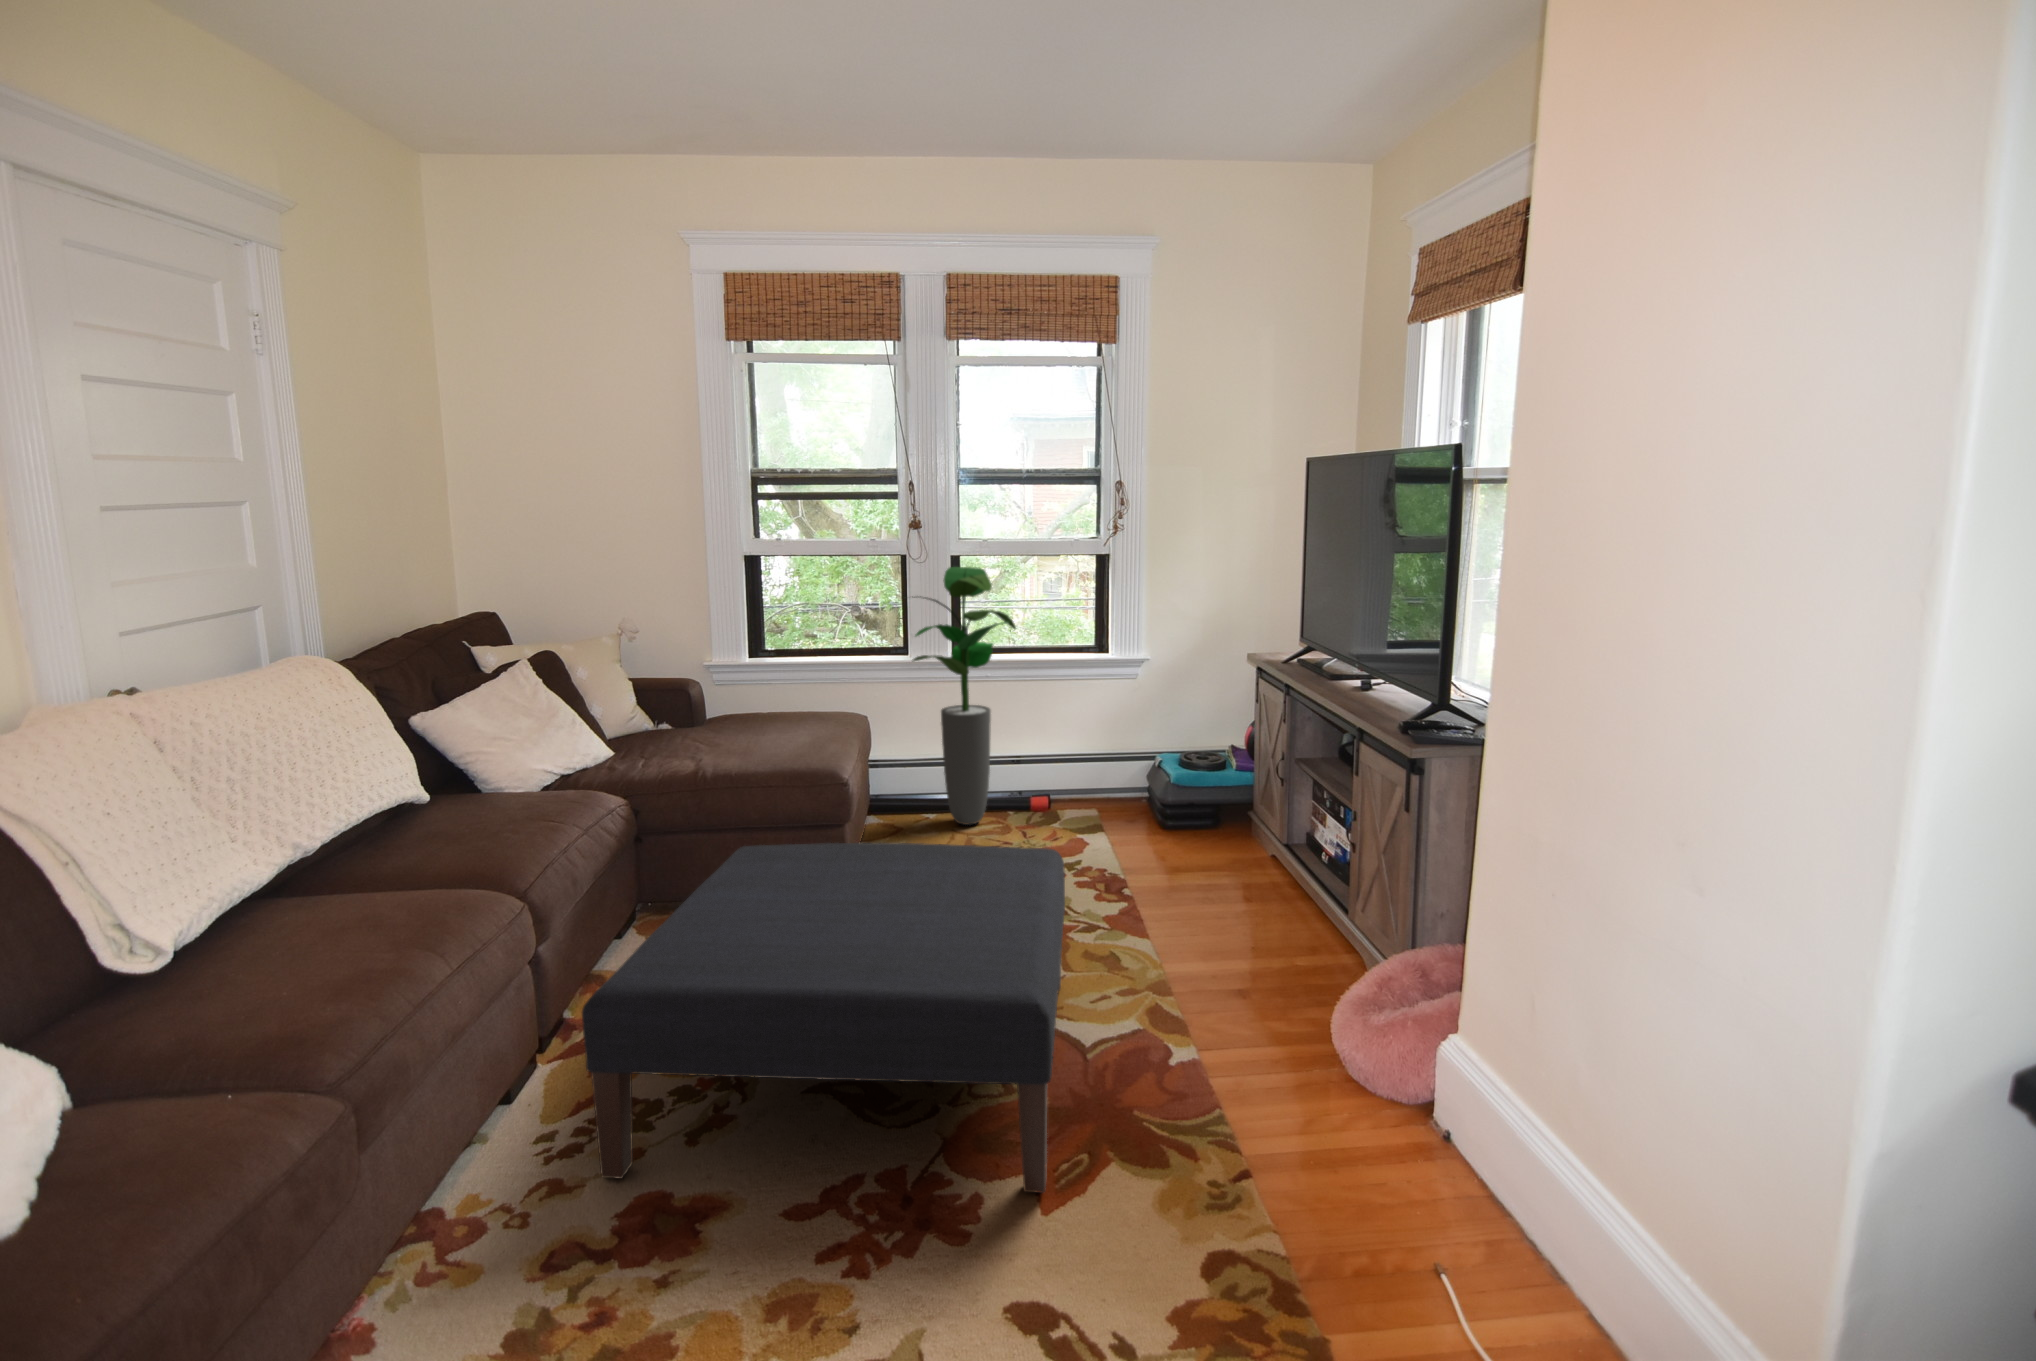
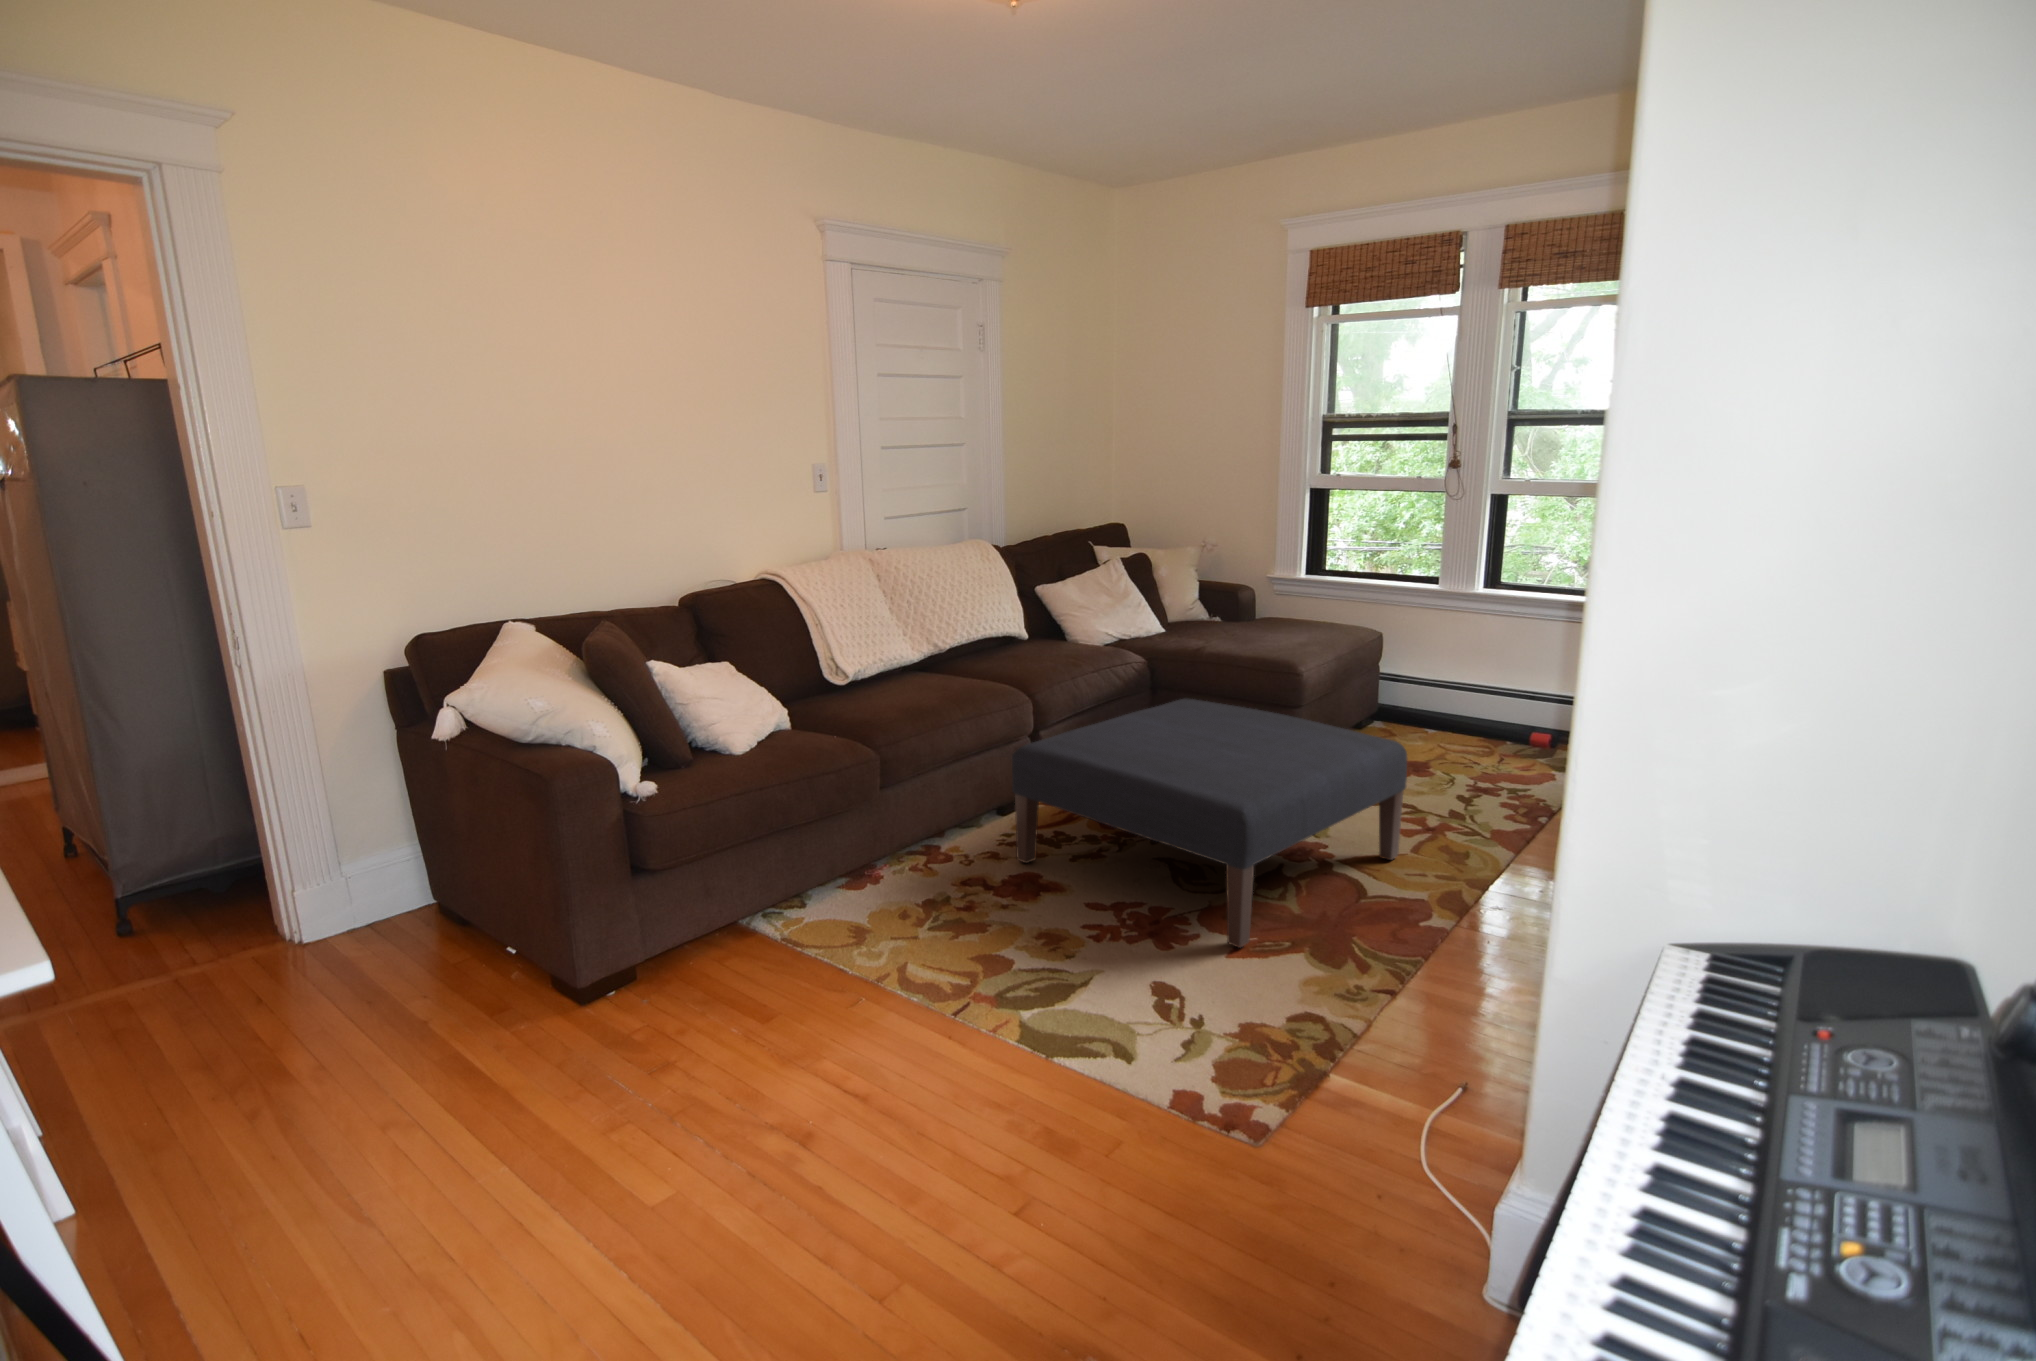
potted plant: present [913,567,1016,825] -> none [1416,505,1534,743]

